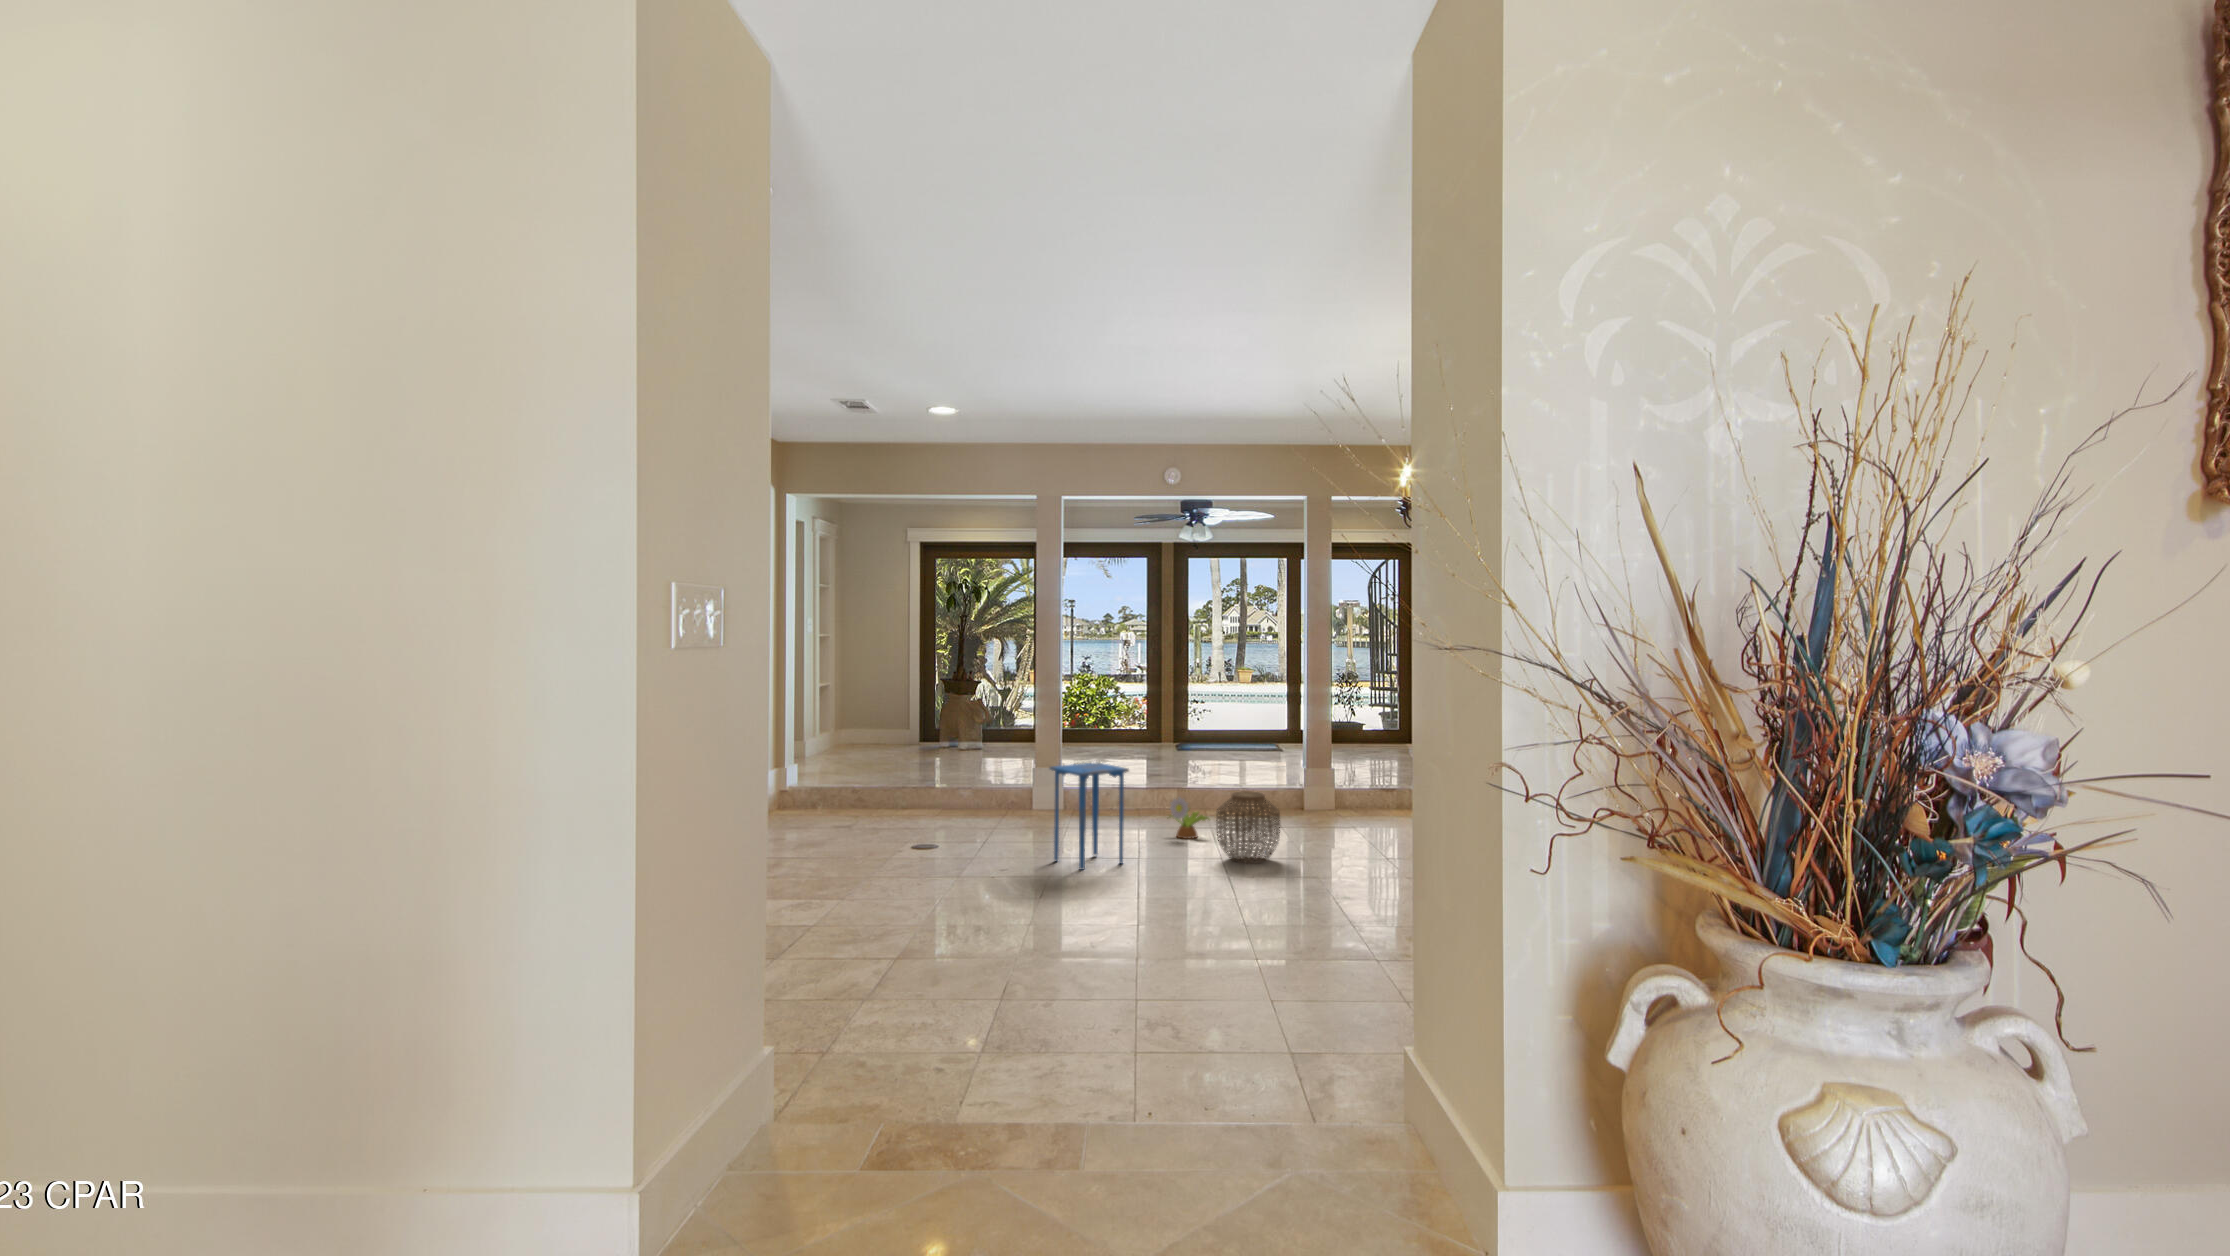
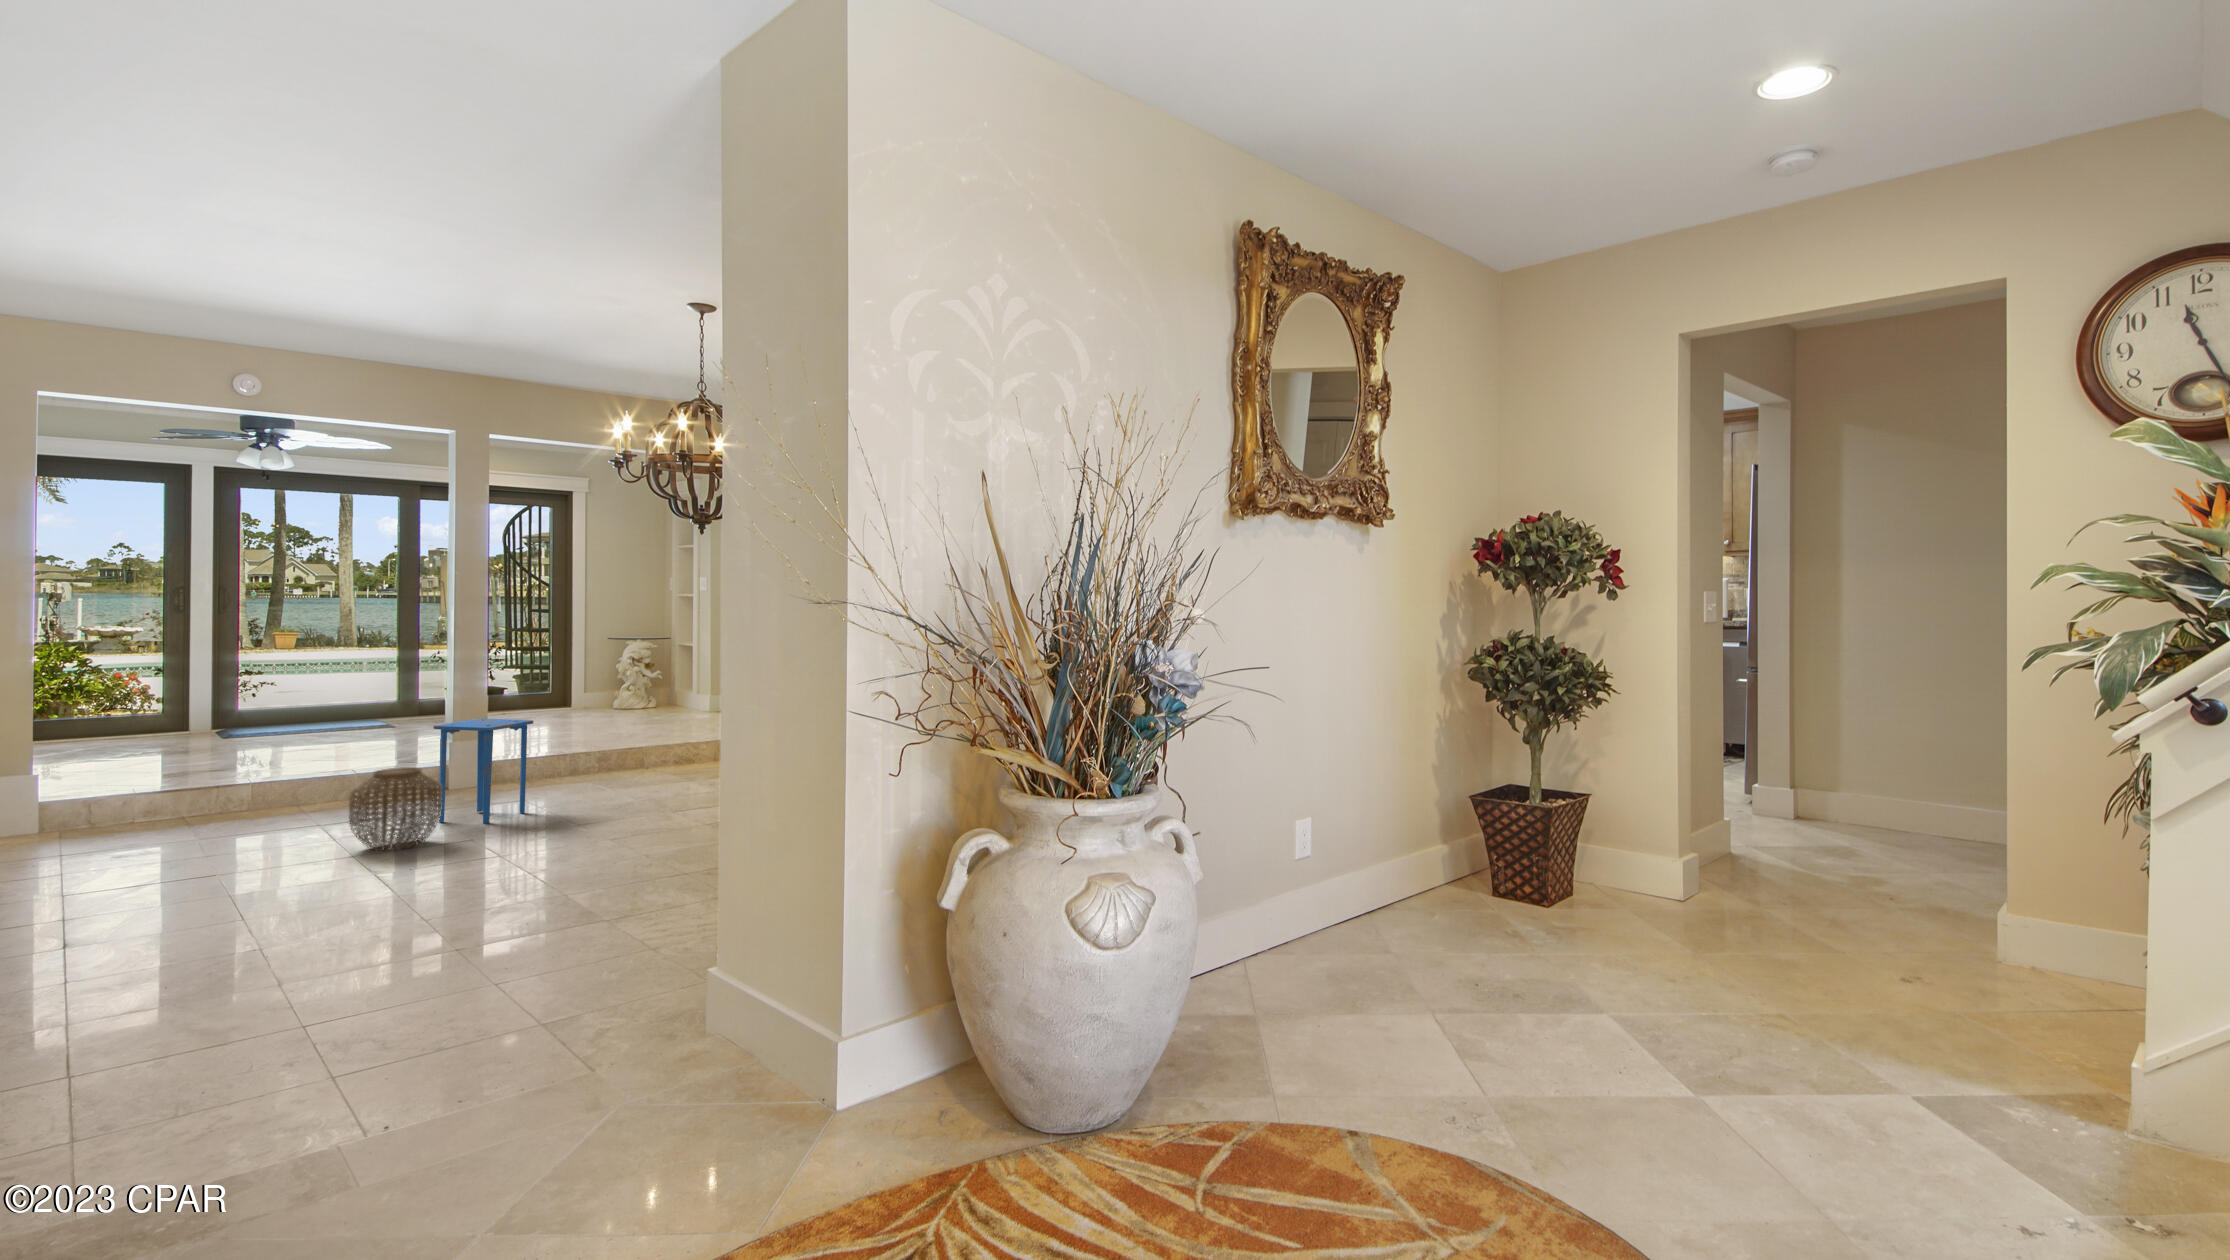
side table: present [1050,763,1129,870] -> present [434,719,533,824]
decorative plant: present [1170,798,1209,839] -> none [252,785,327,837]

